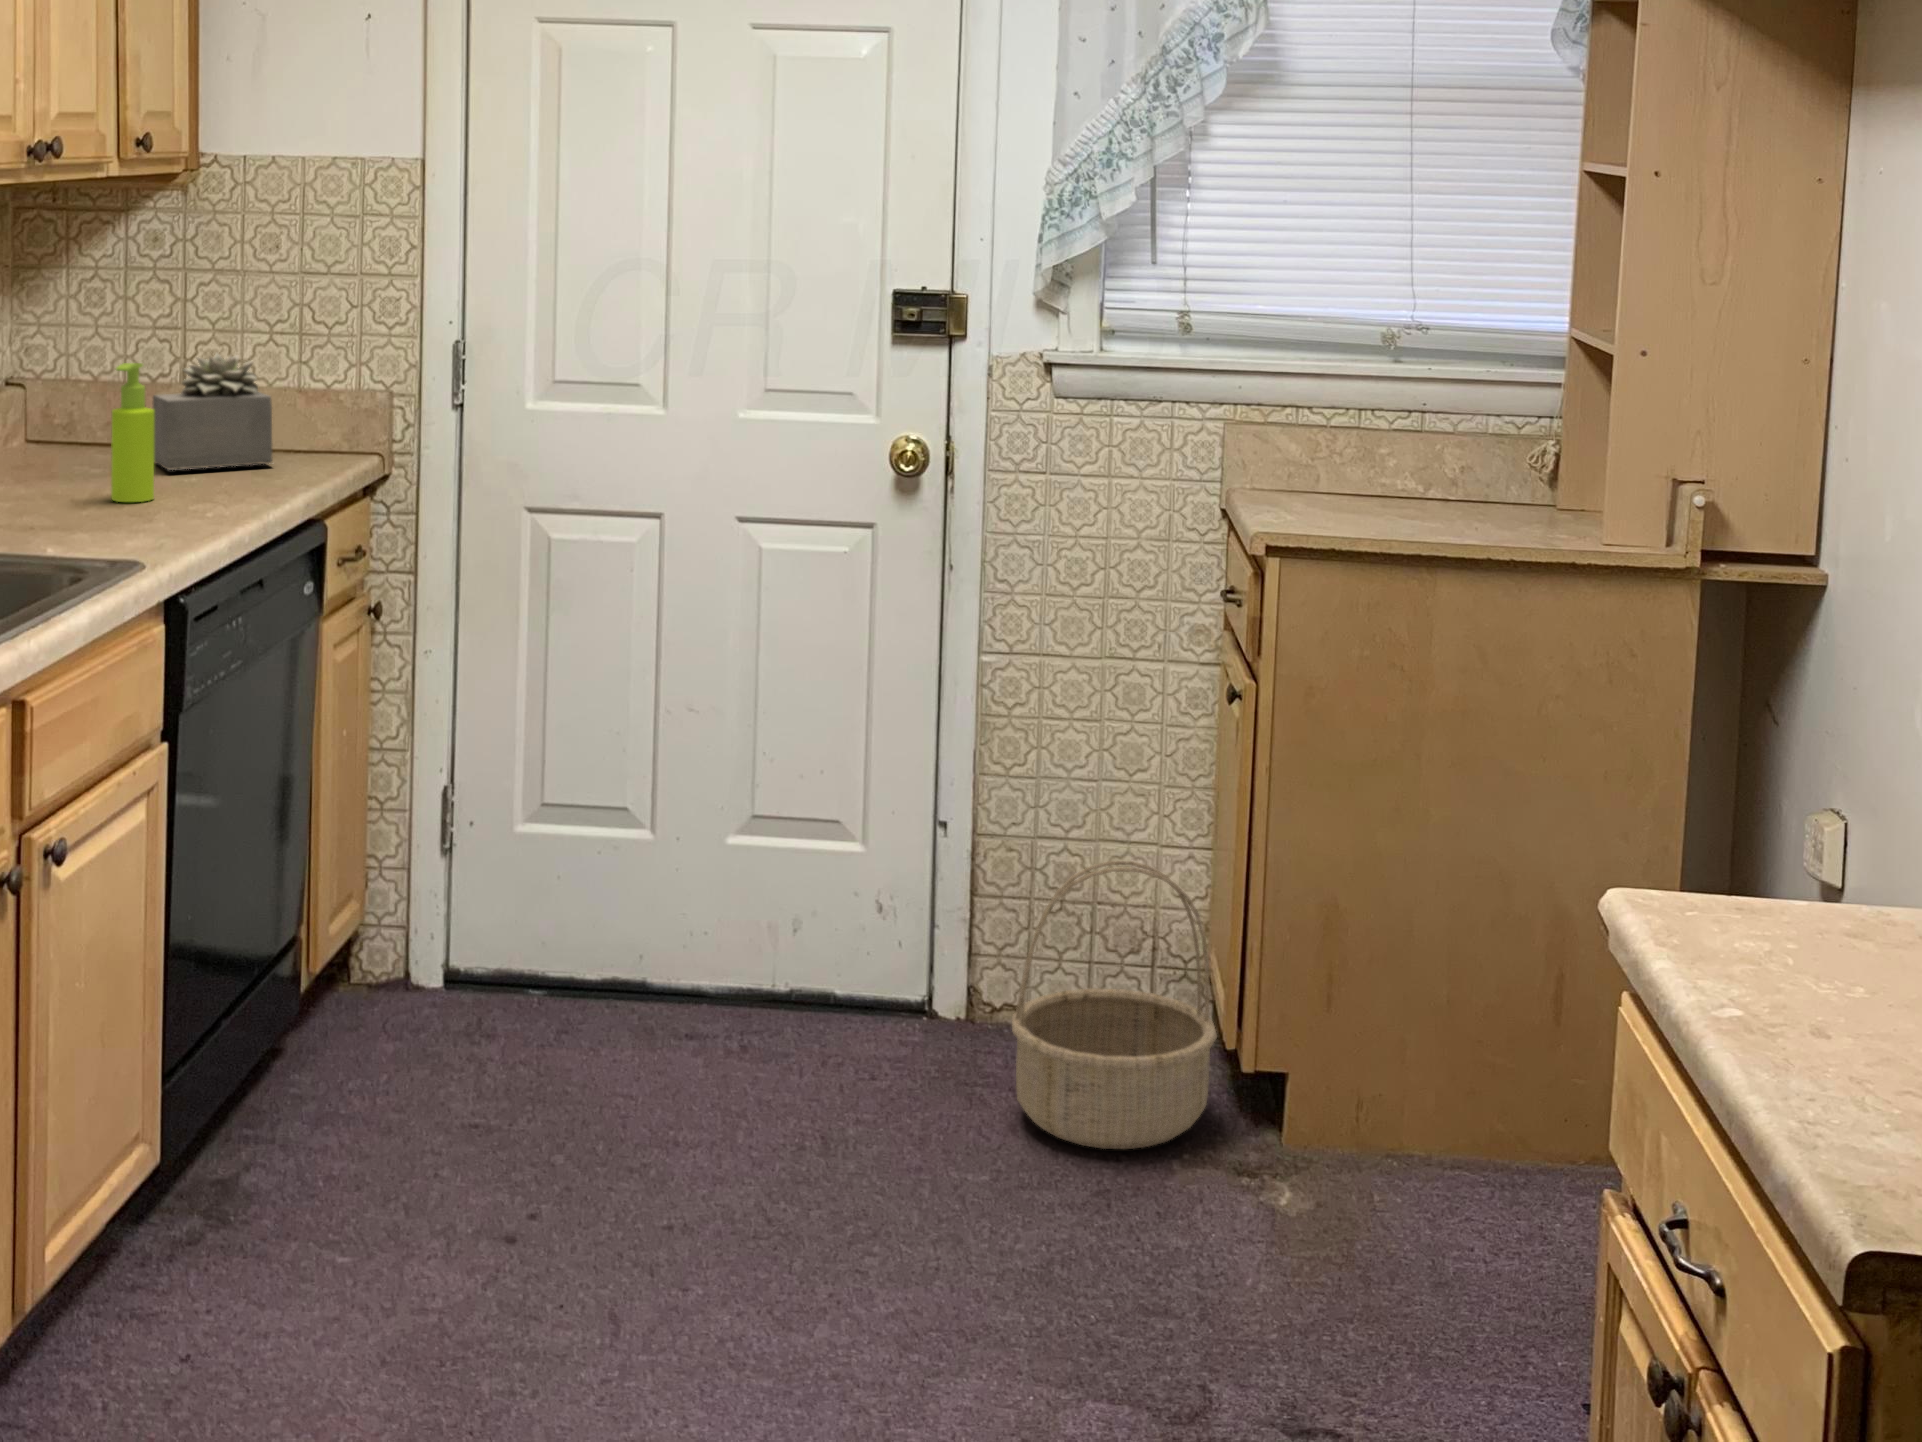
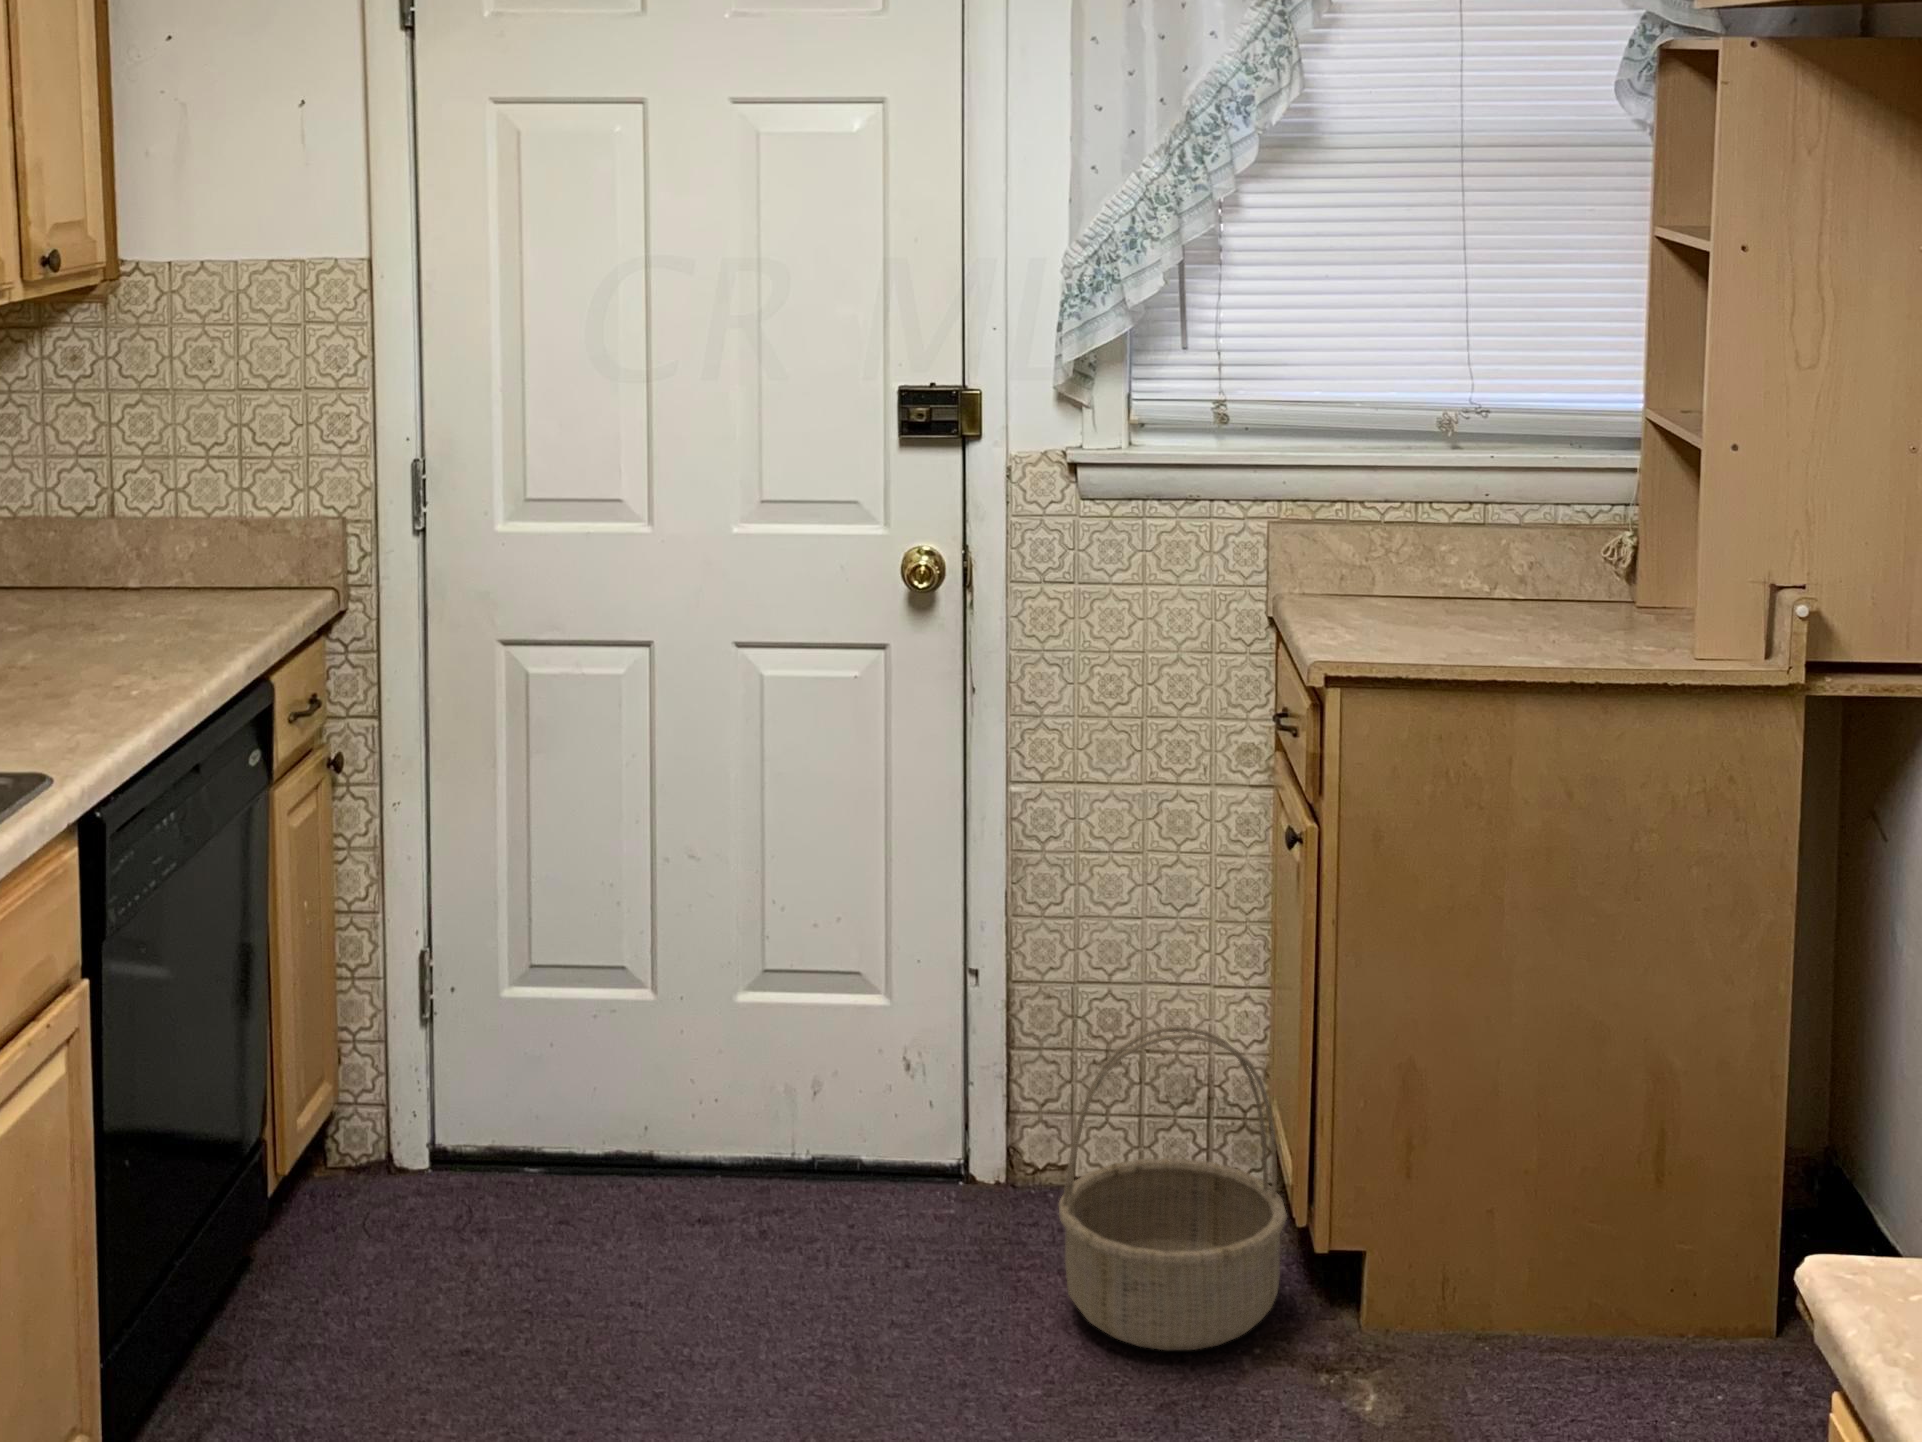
succulent plant: present [153,353,273,470] -> none [78,487,217,626]
soap dispenser: present [111,363,154,502] -> none [25,519,78,677]

